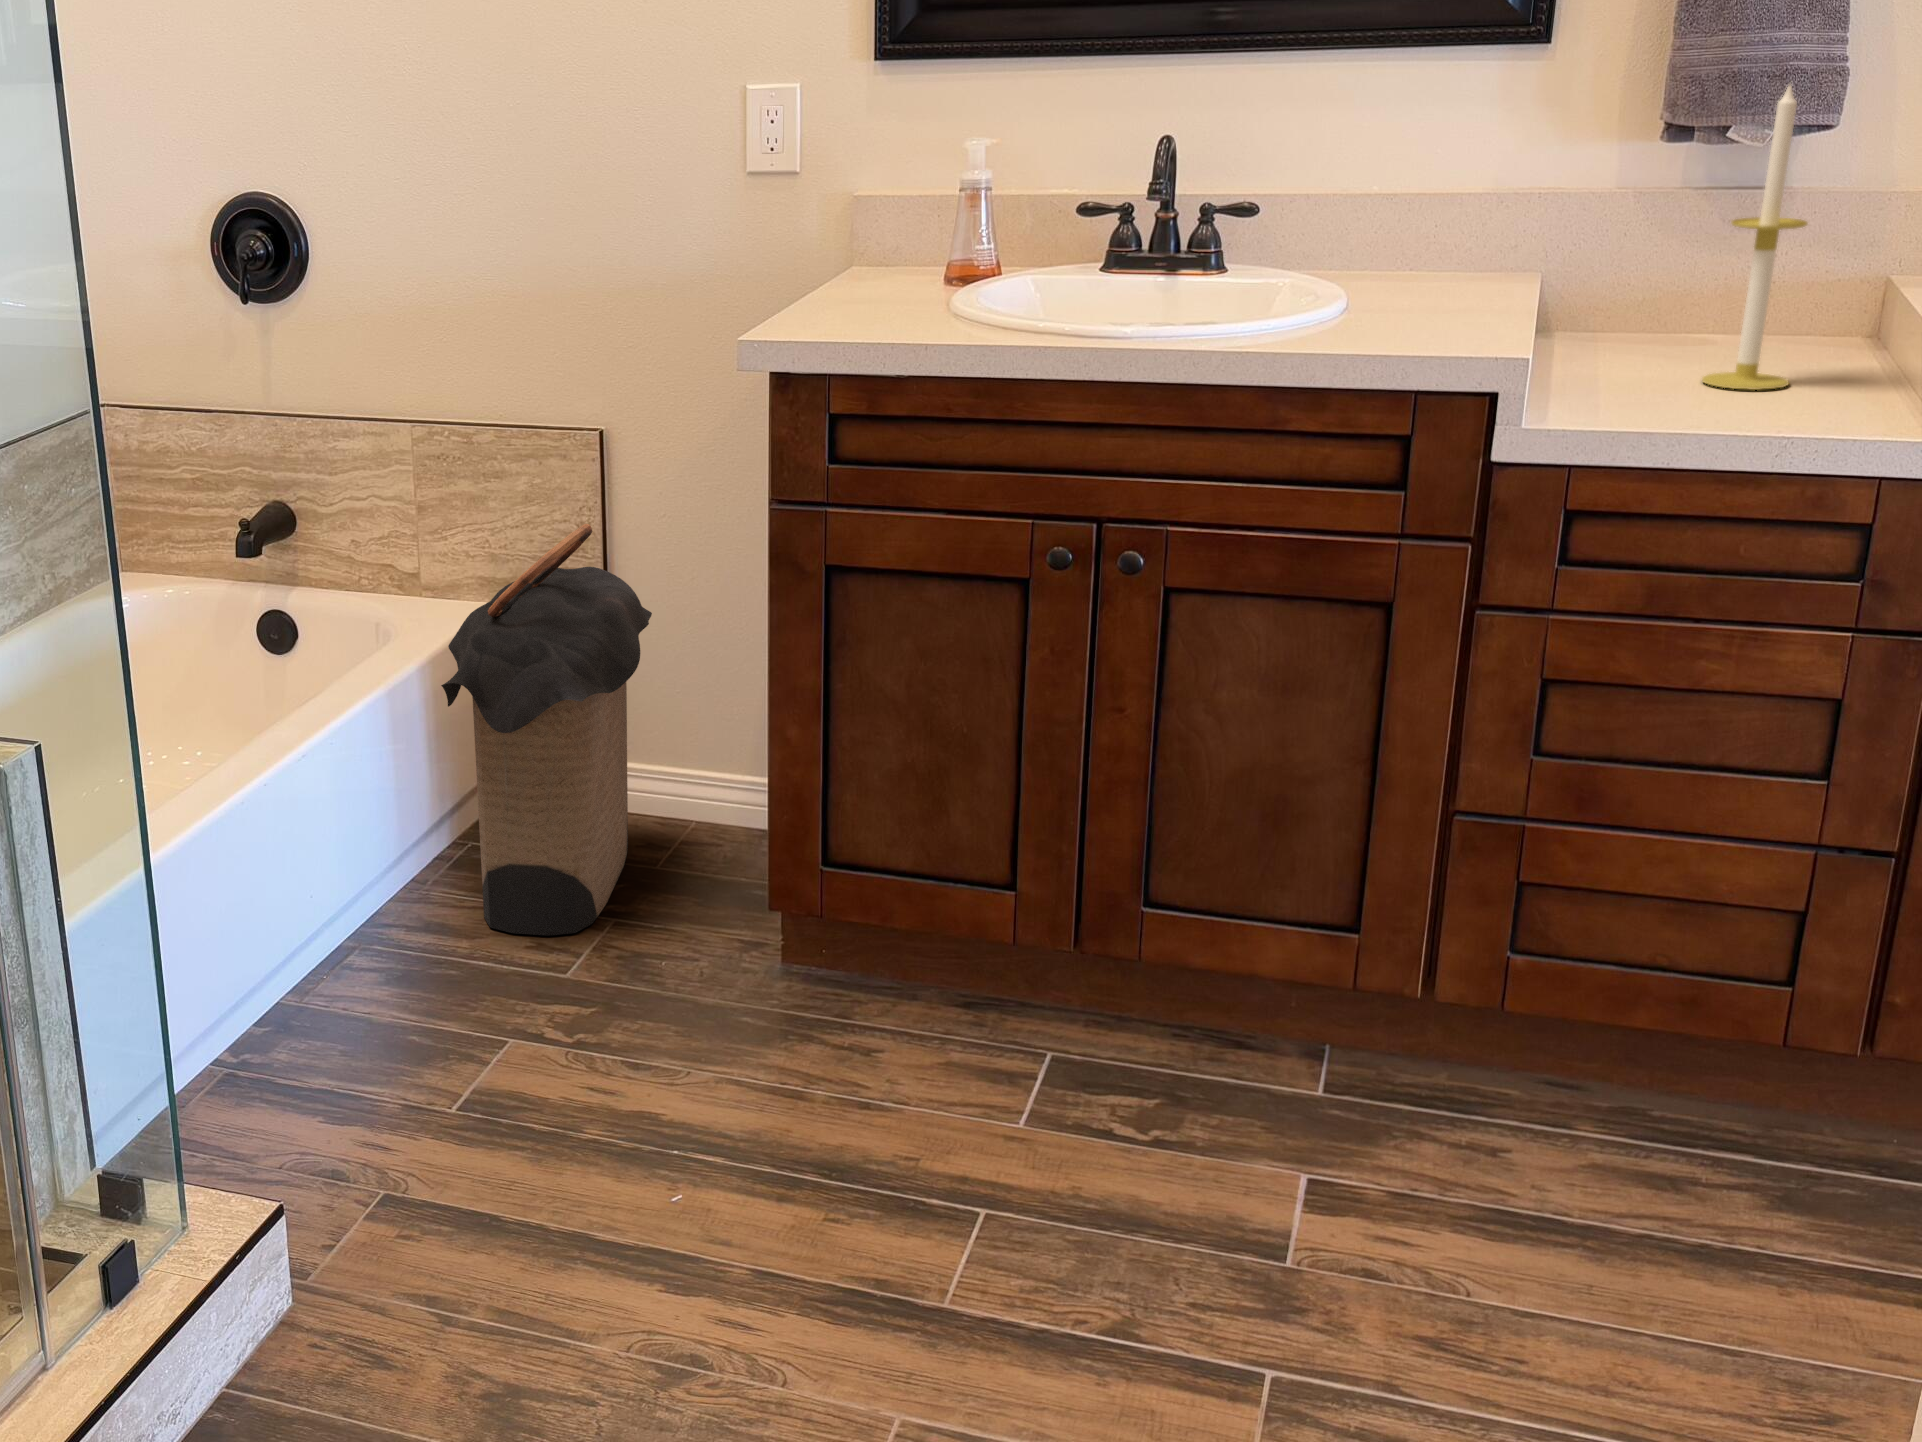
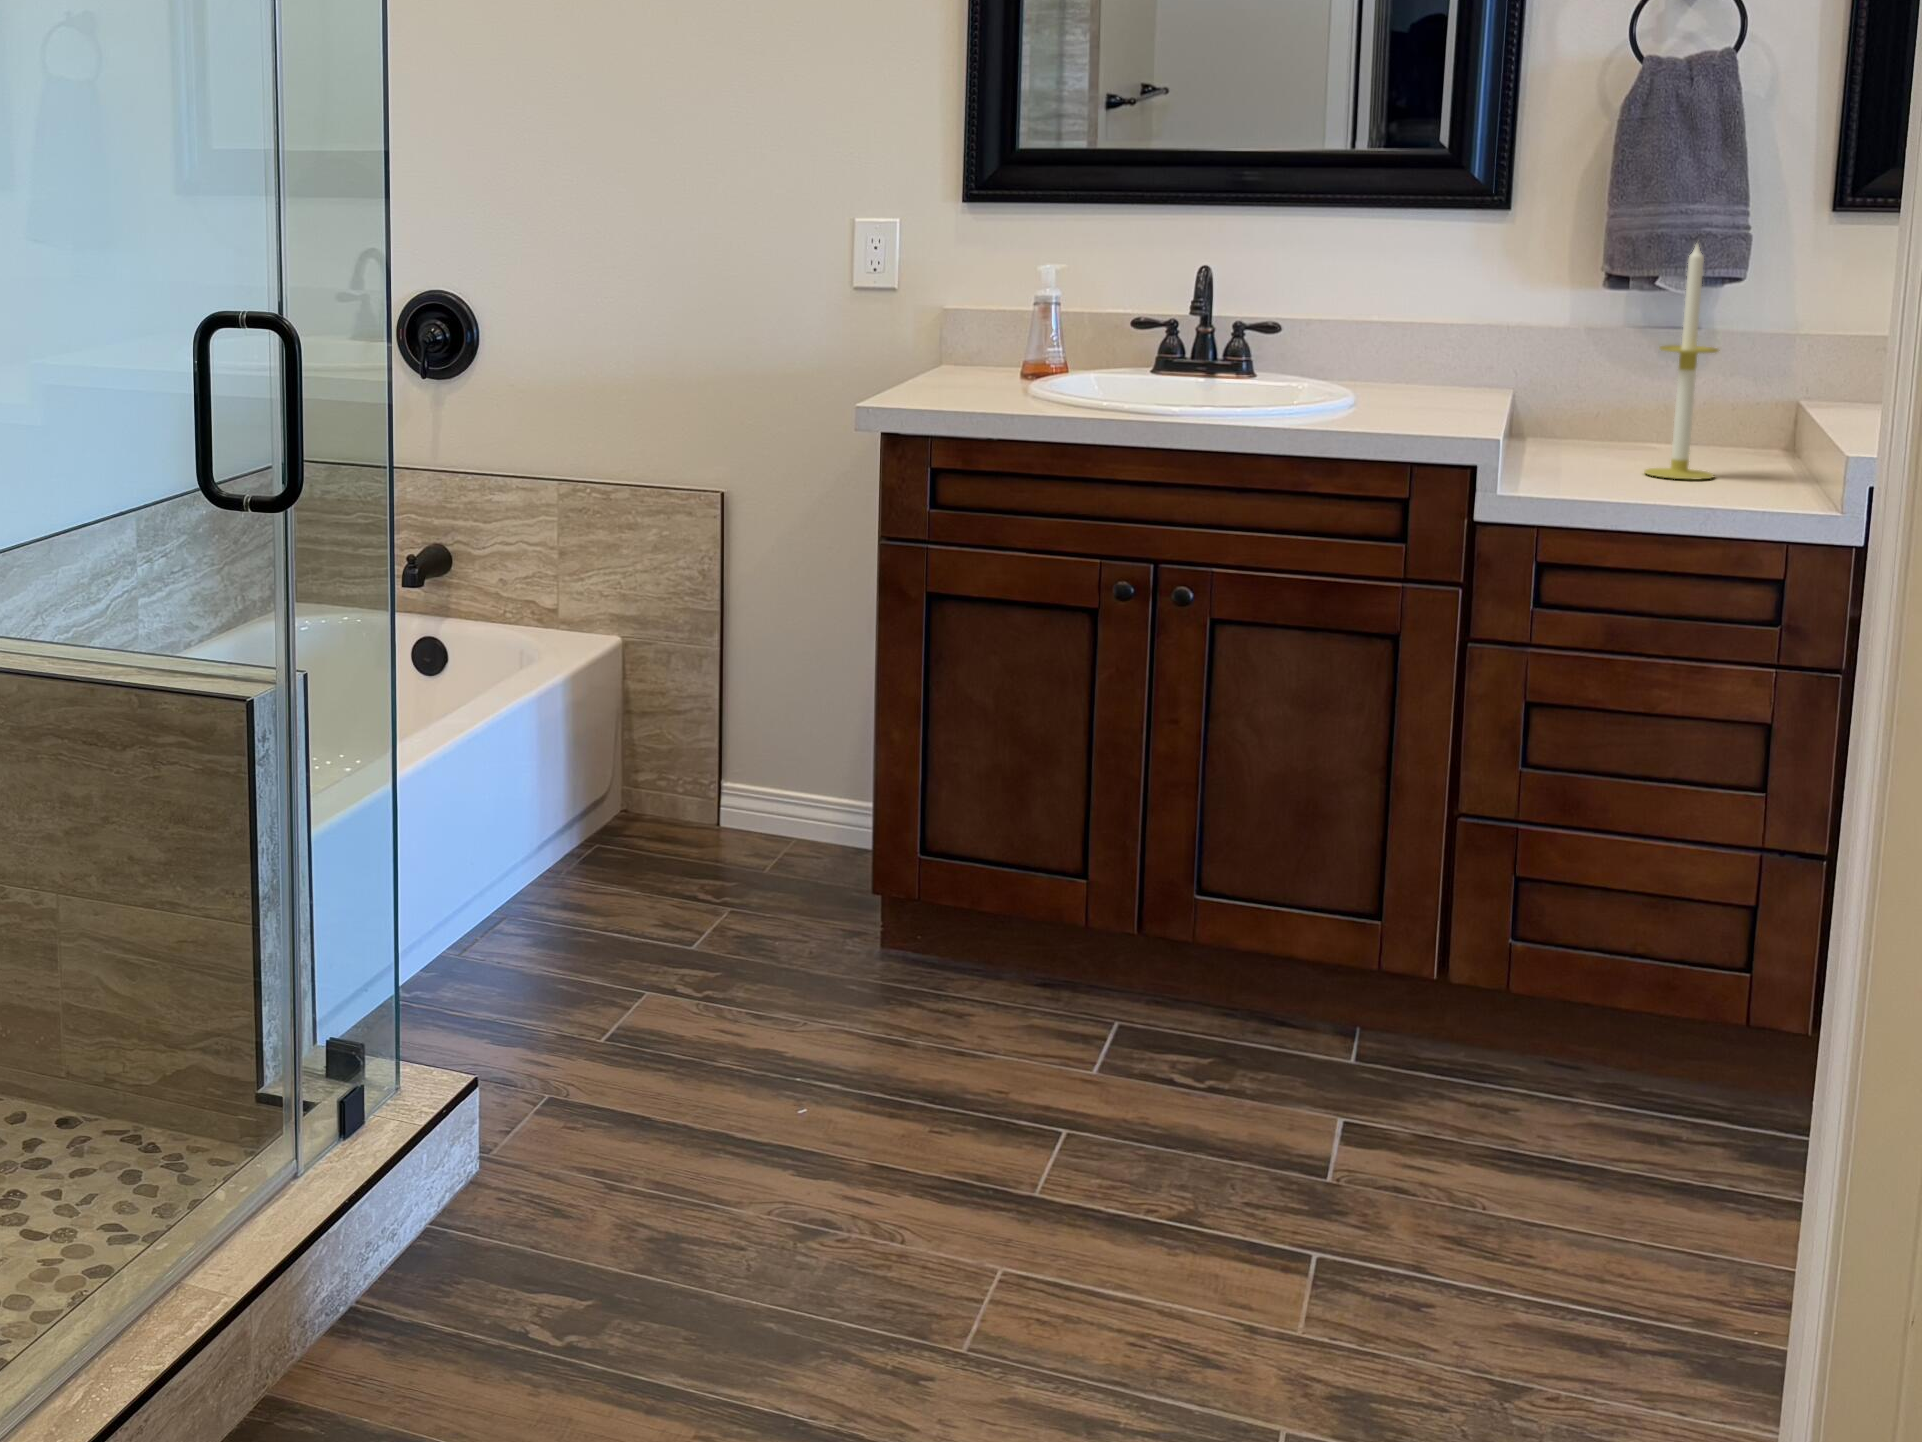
laundry hamper: present [441,524,652,936] -> none [593,564,765,918]

